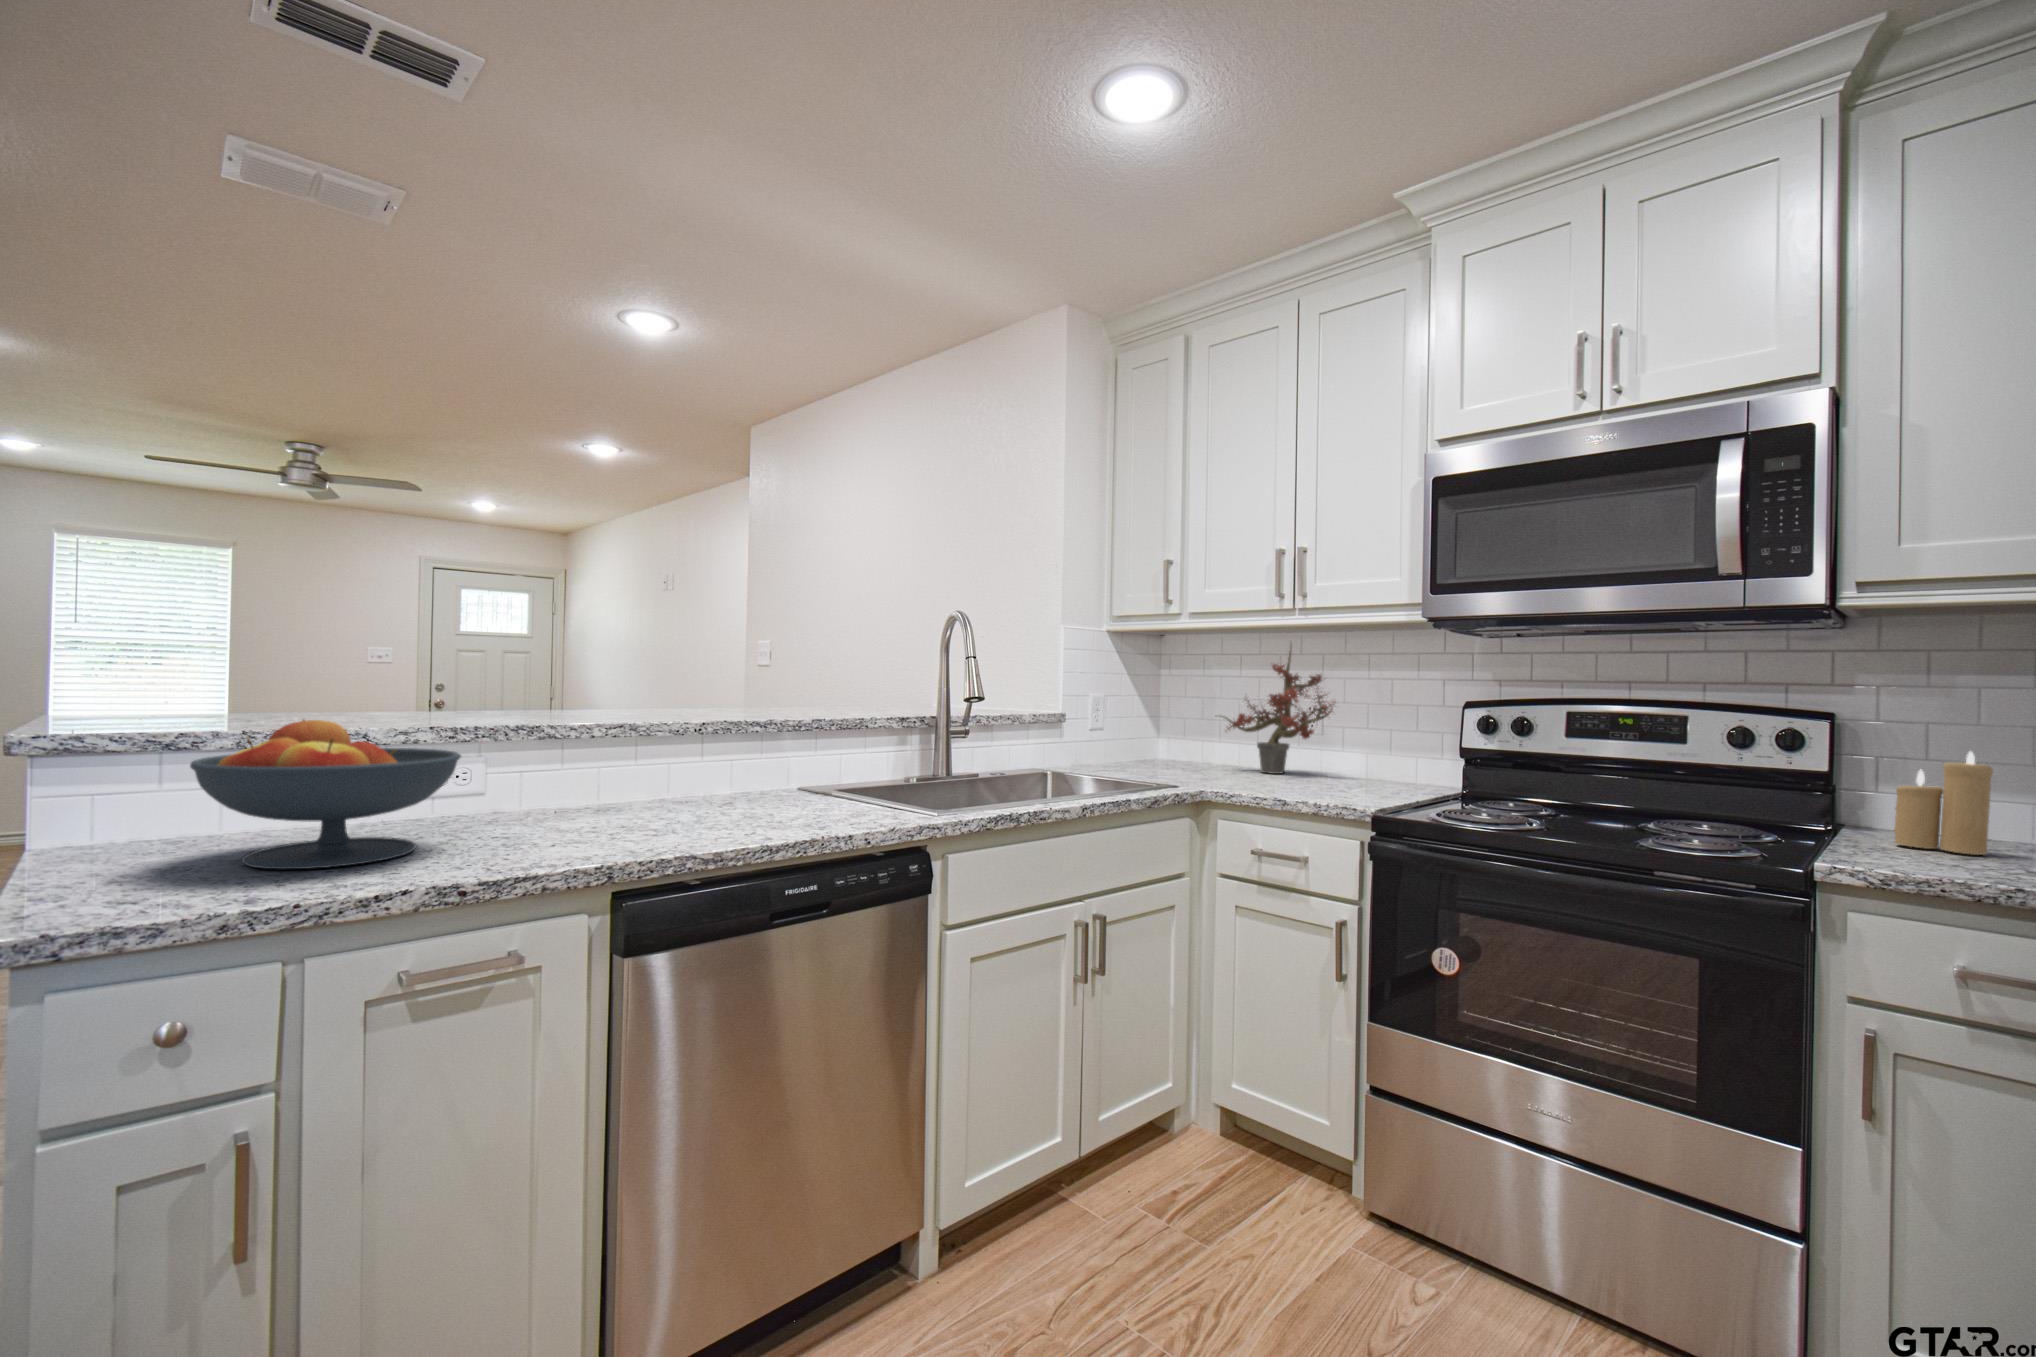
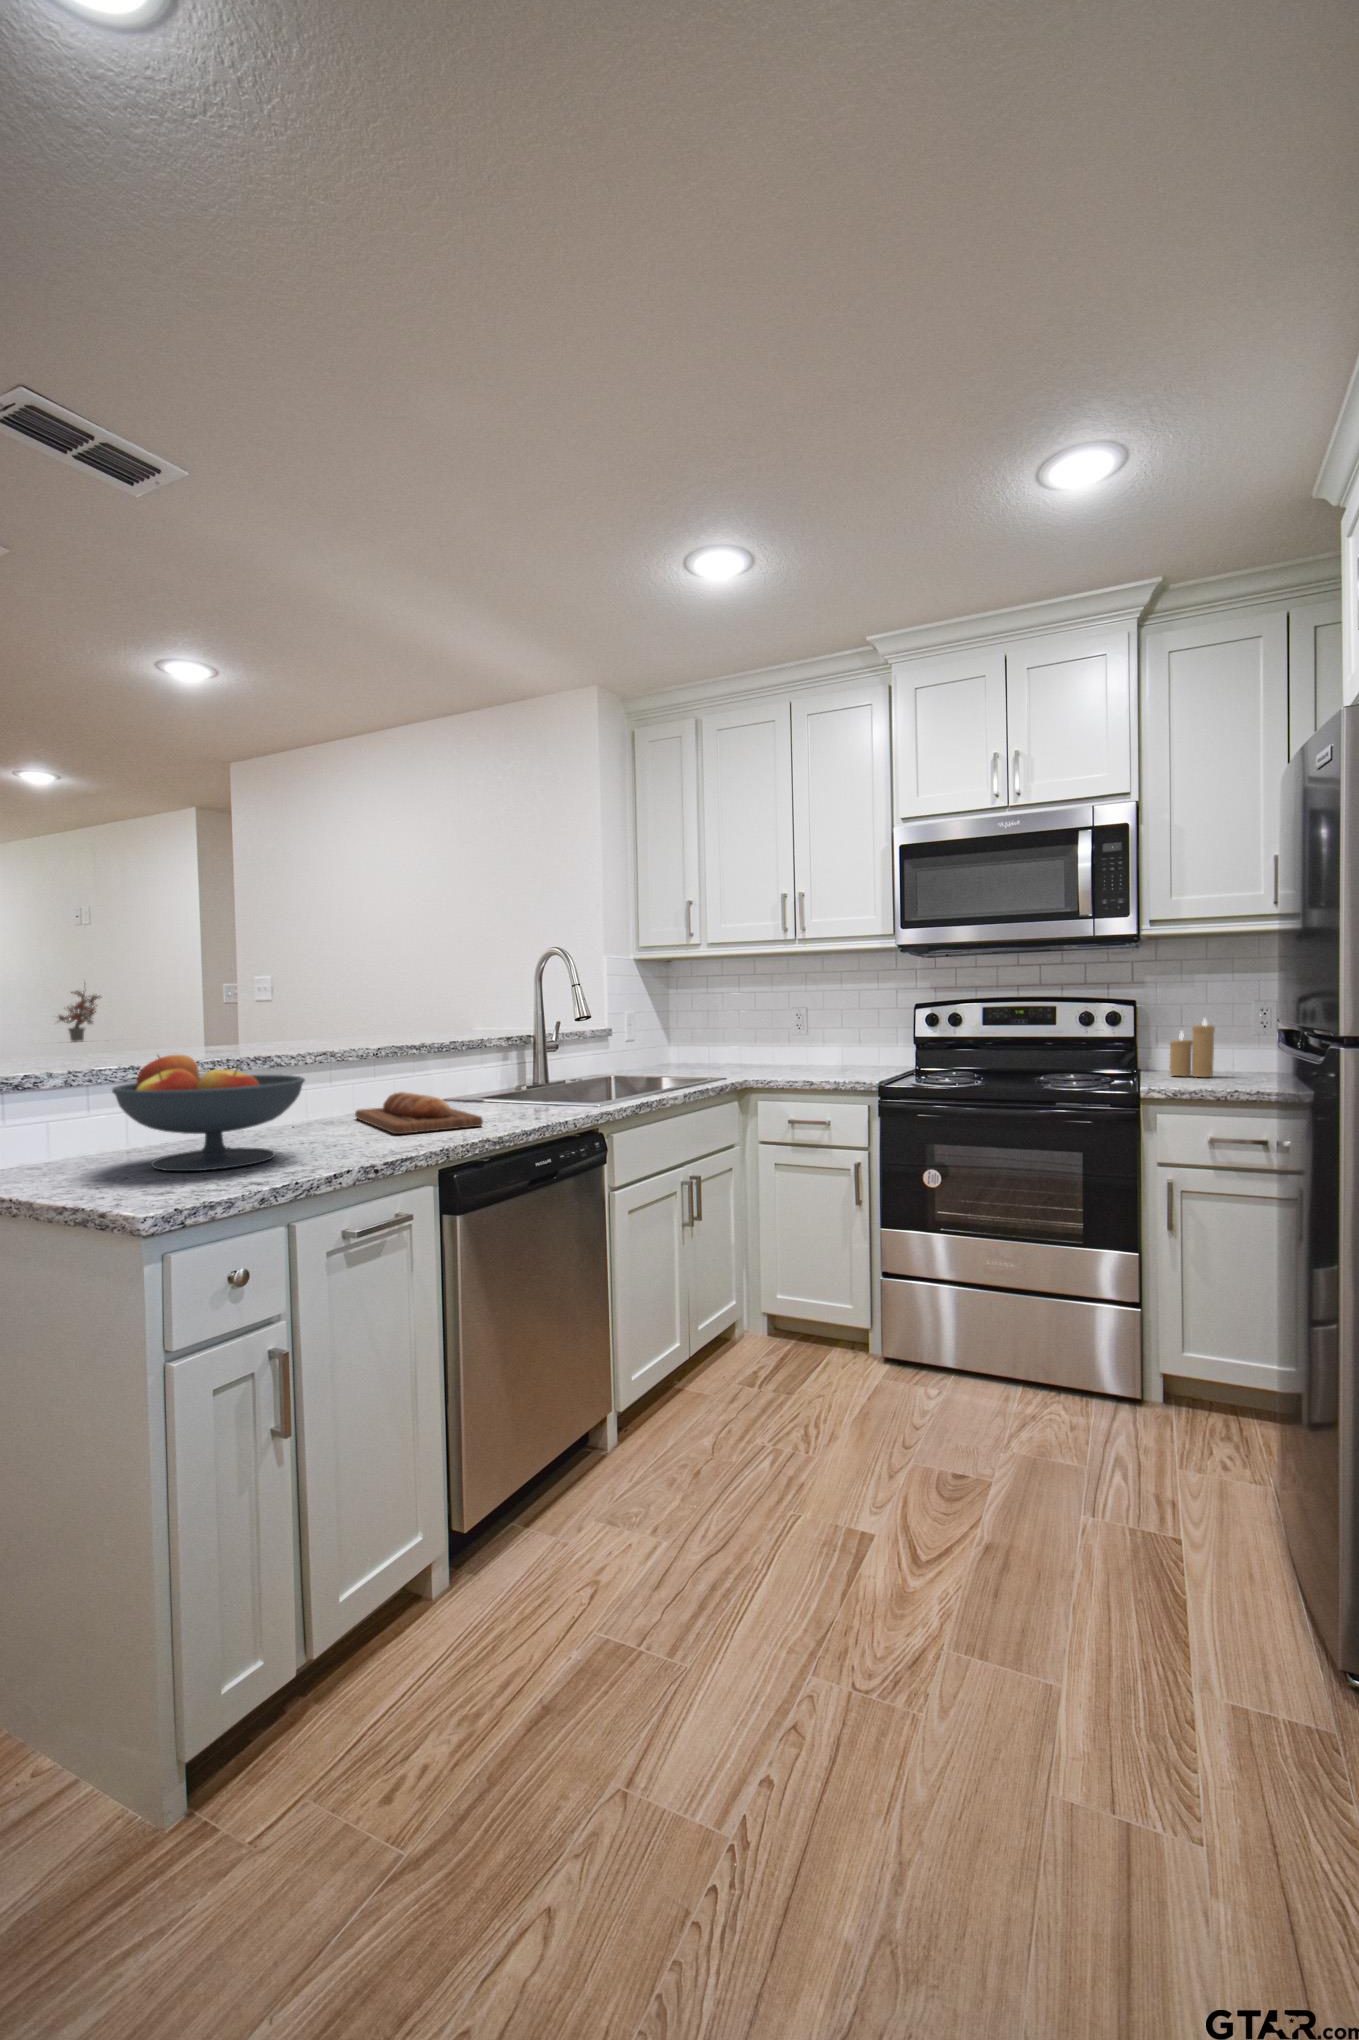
potted plant: present [1215,645,1336,774] -> present [59,982,102,1042]
bread loaf: none [610,781,746,836] -> present [355,1092,483,1134]

